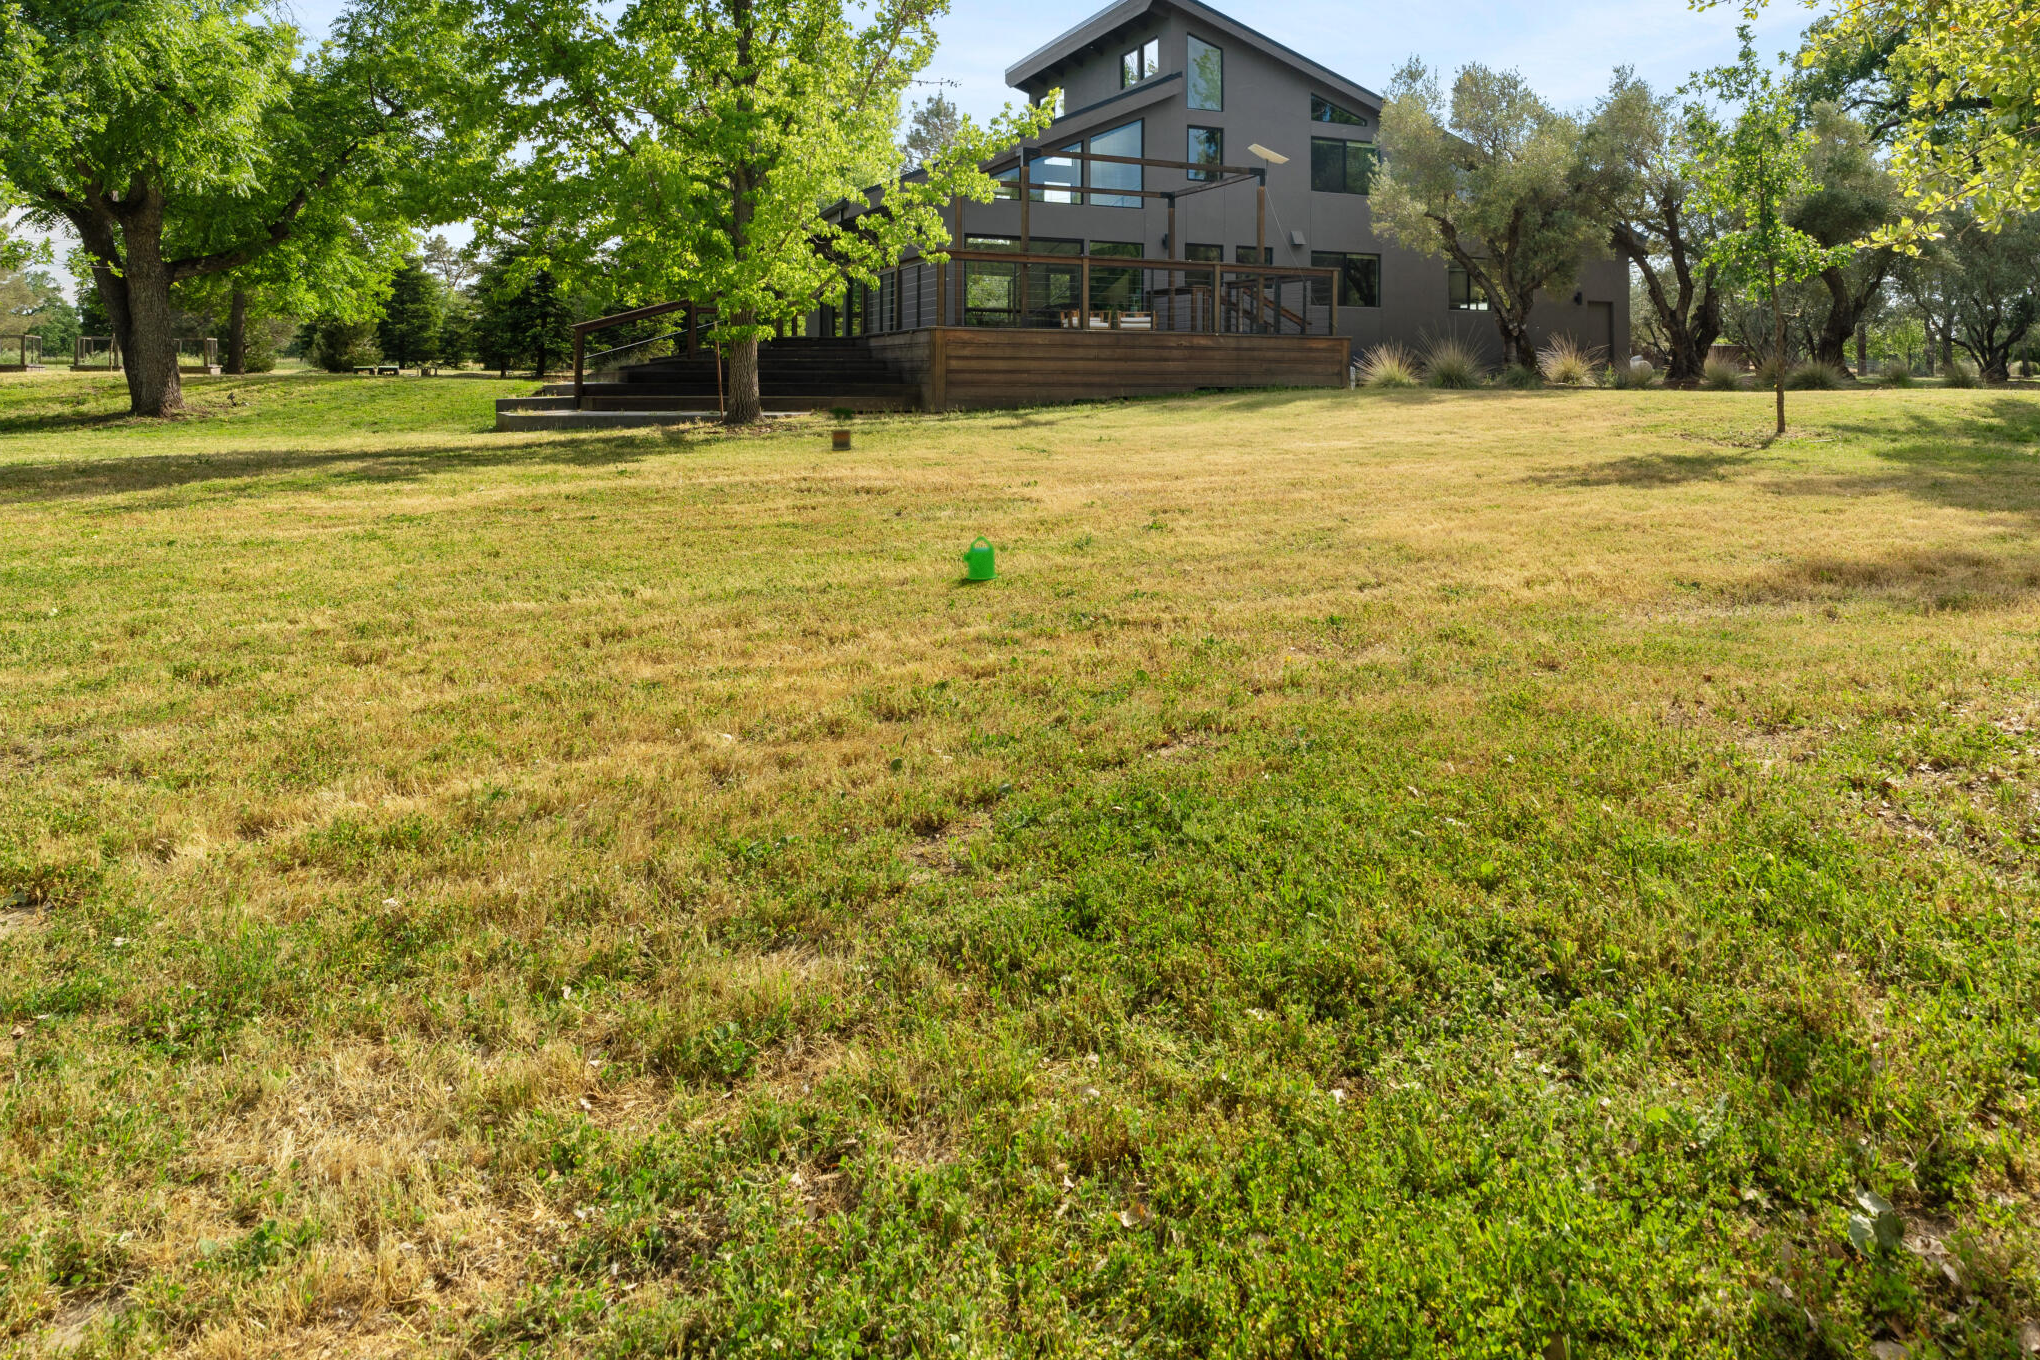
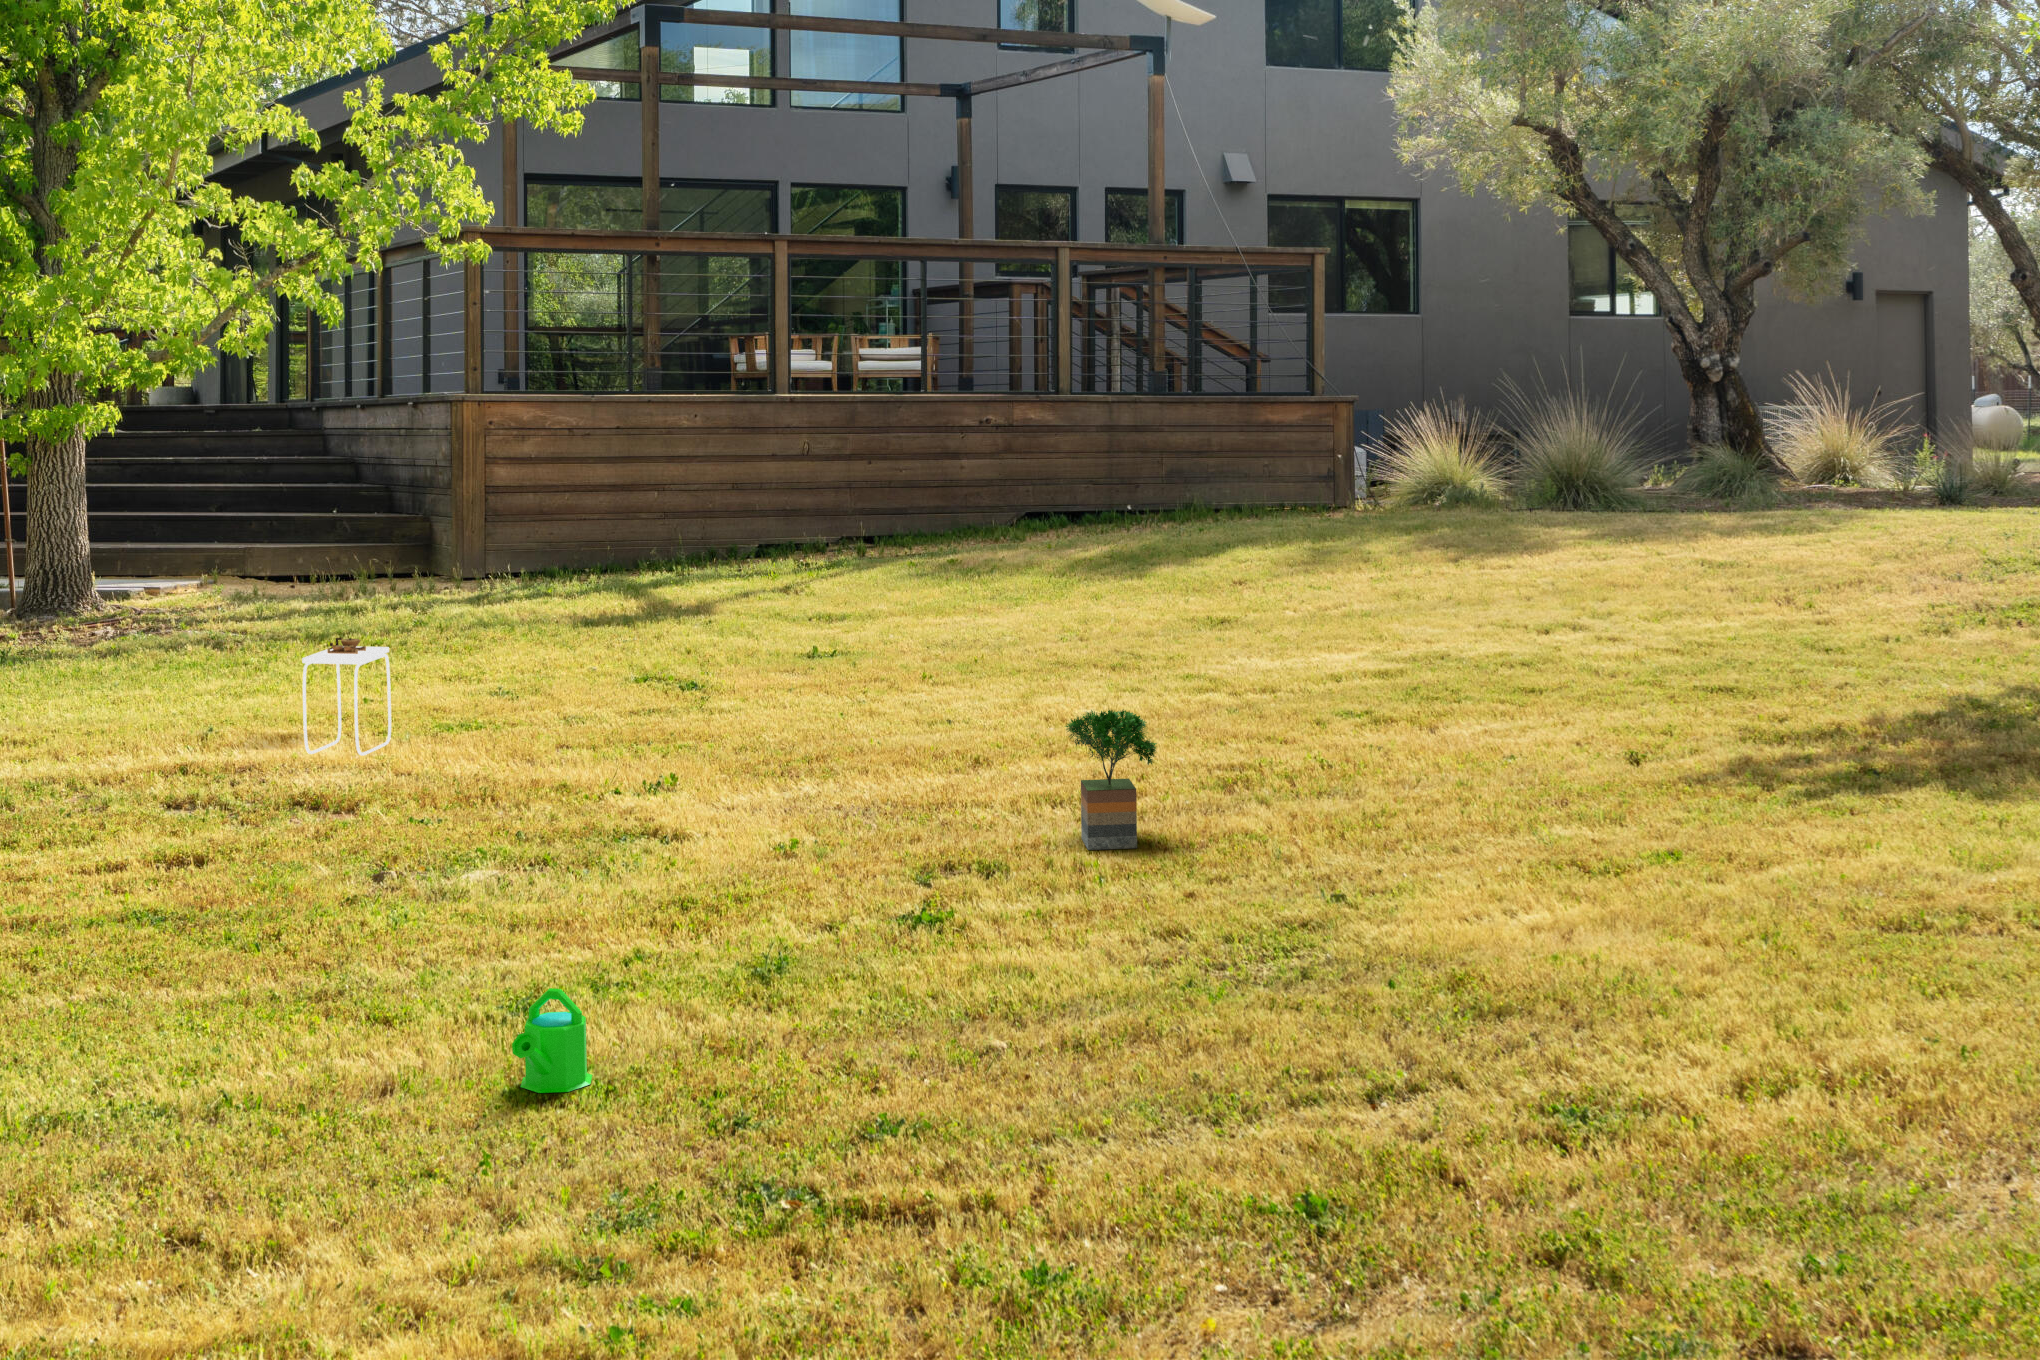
potted tree: present [828,407,855,450] -> present [1066,709,1157,850]
side table: none [863,422,904,475] -> present [302,638,391,756]

